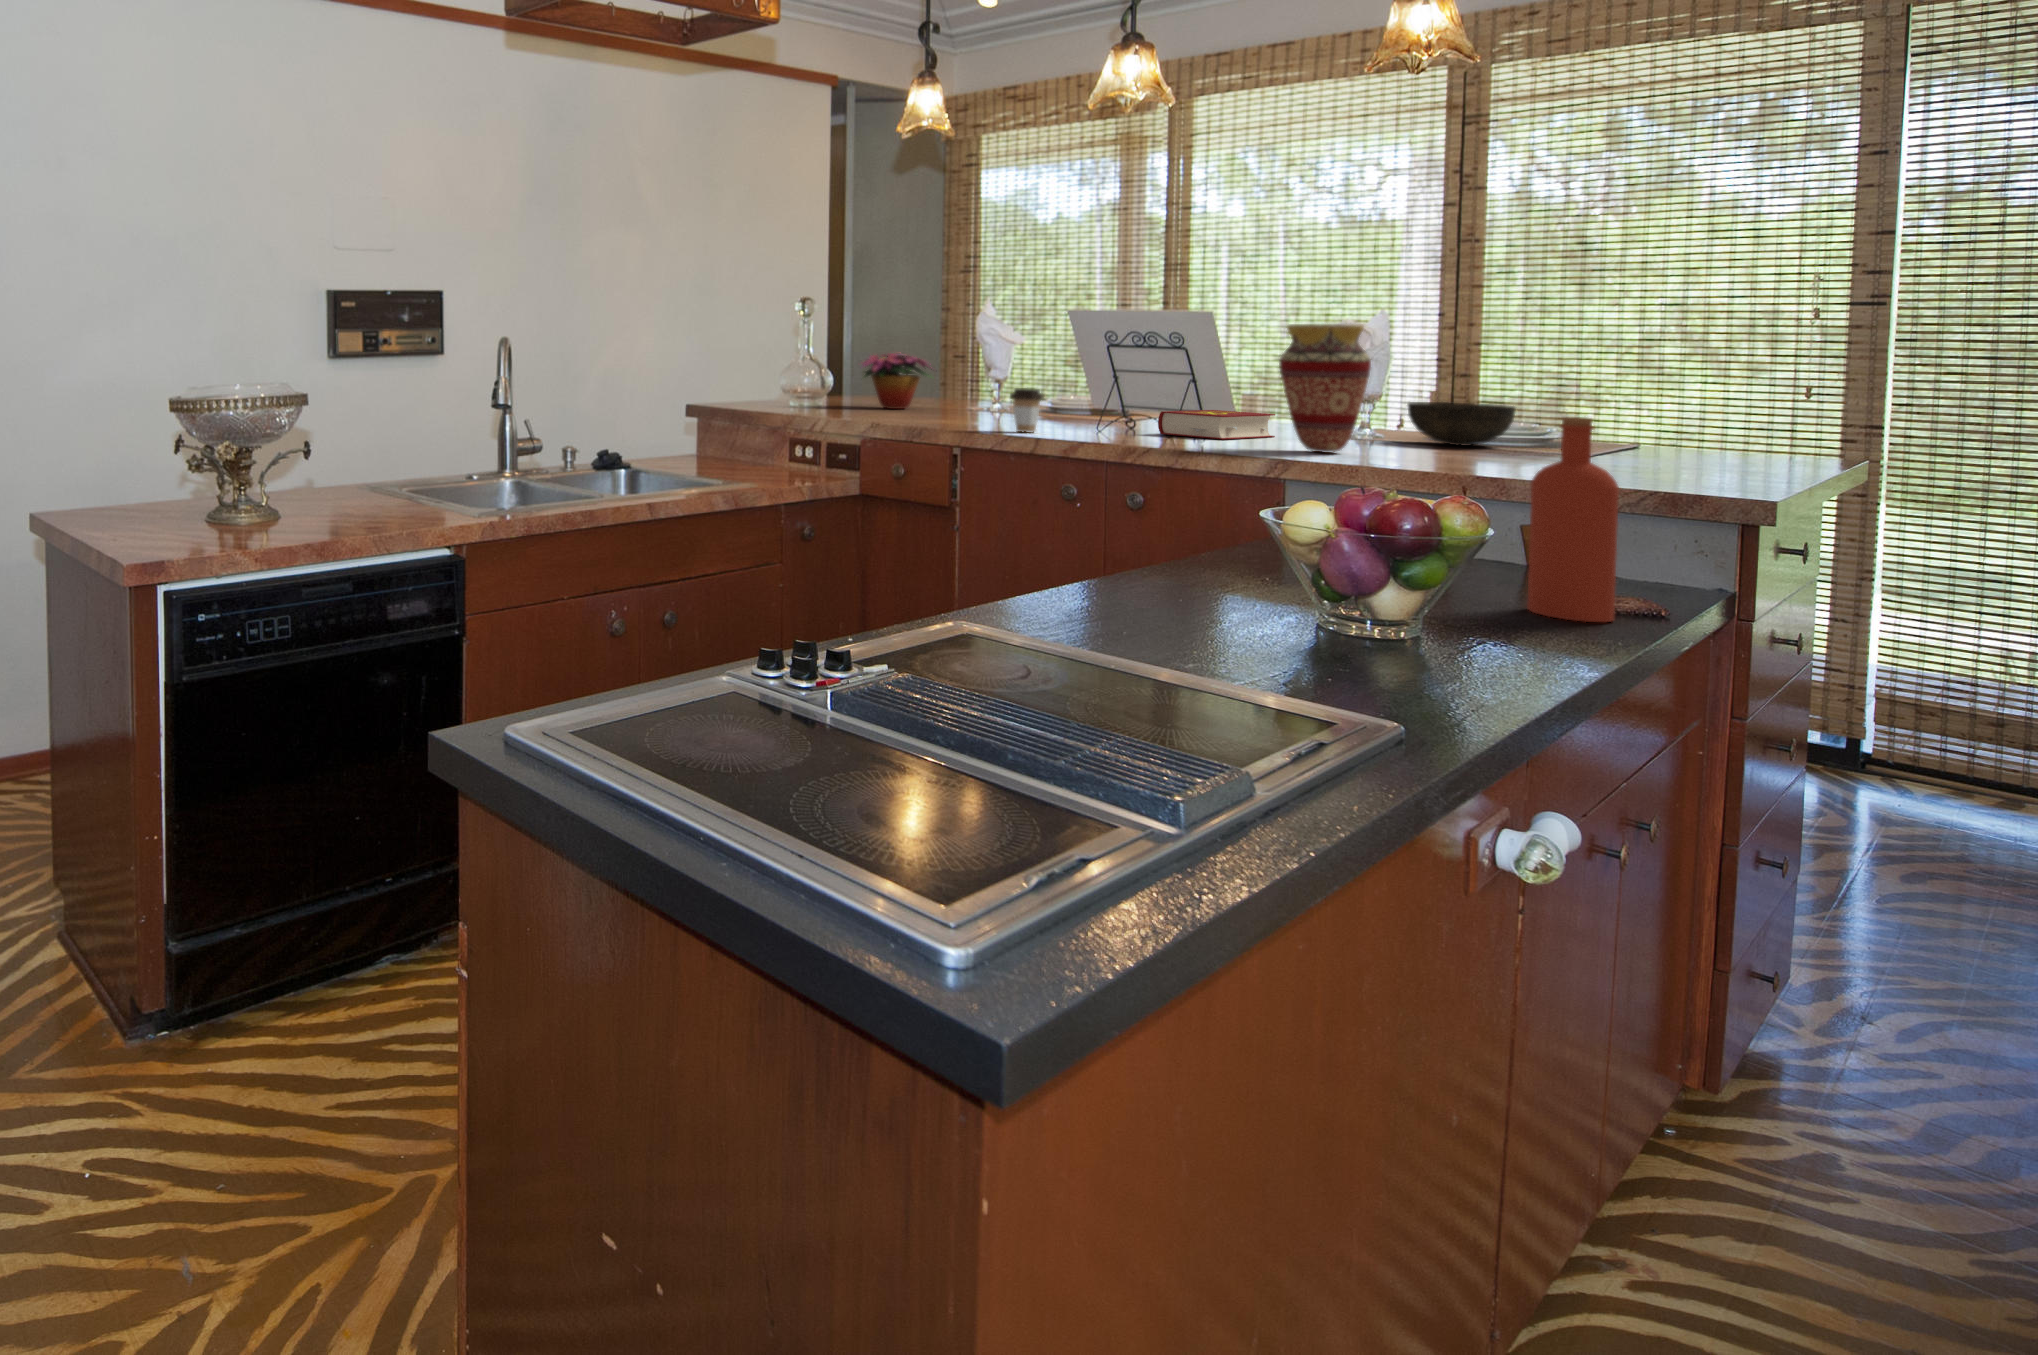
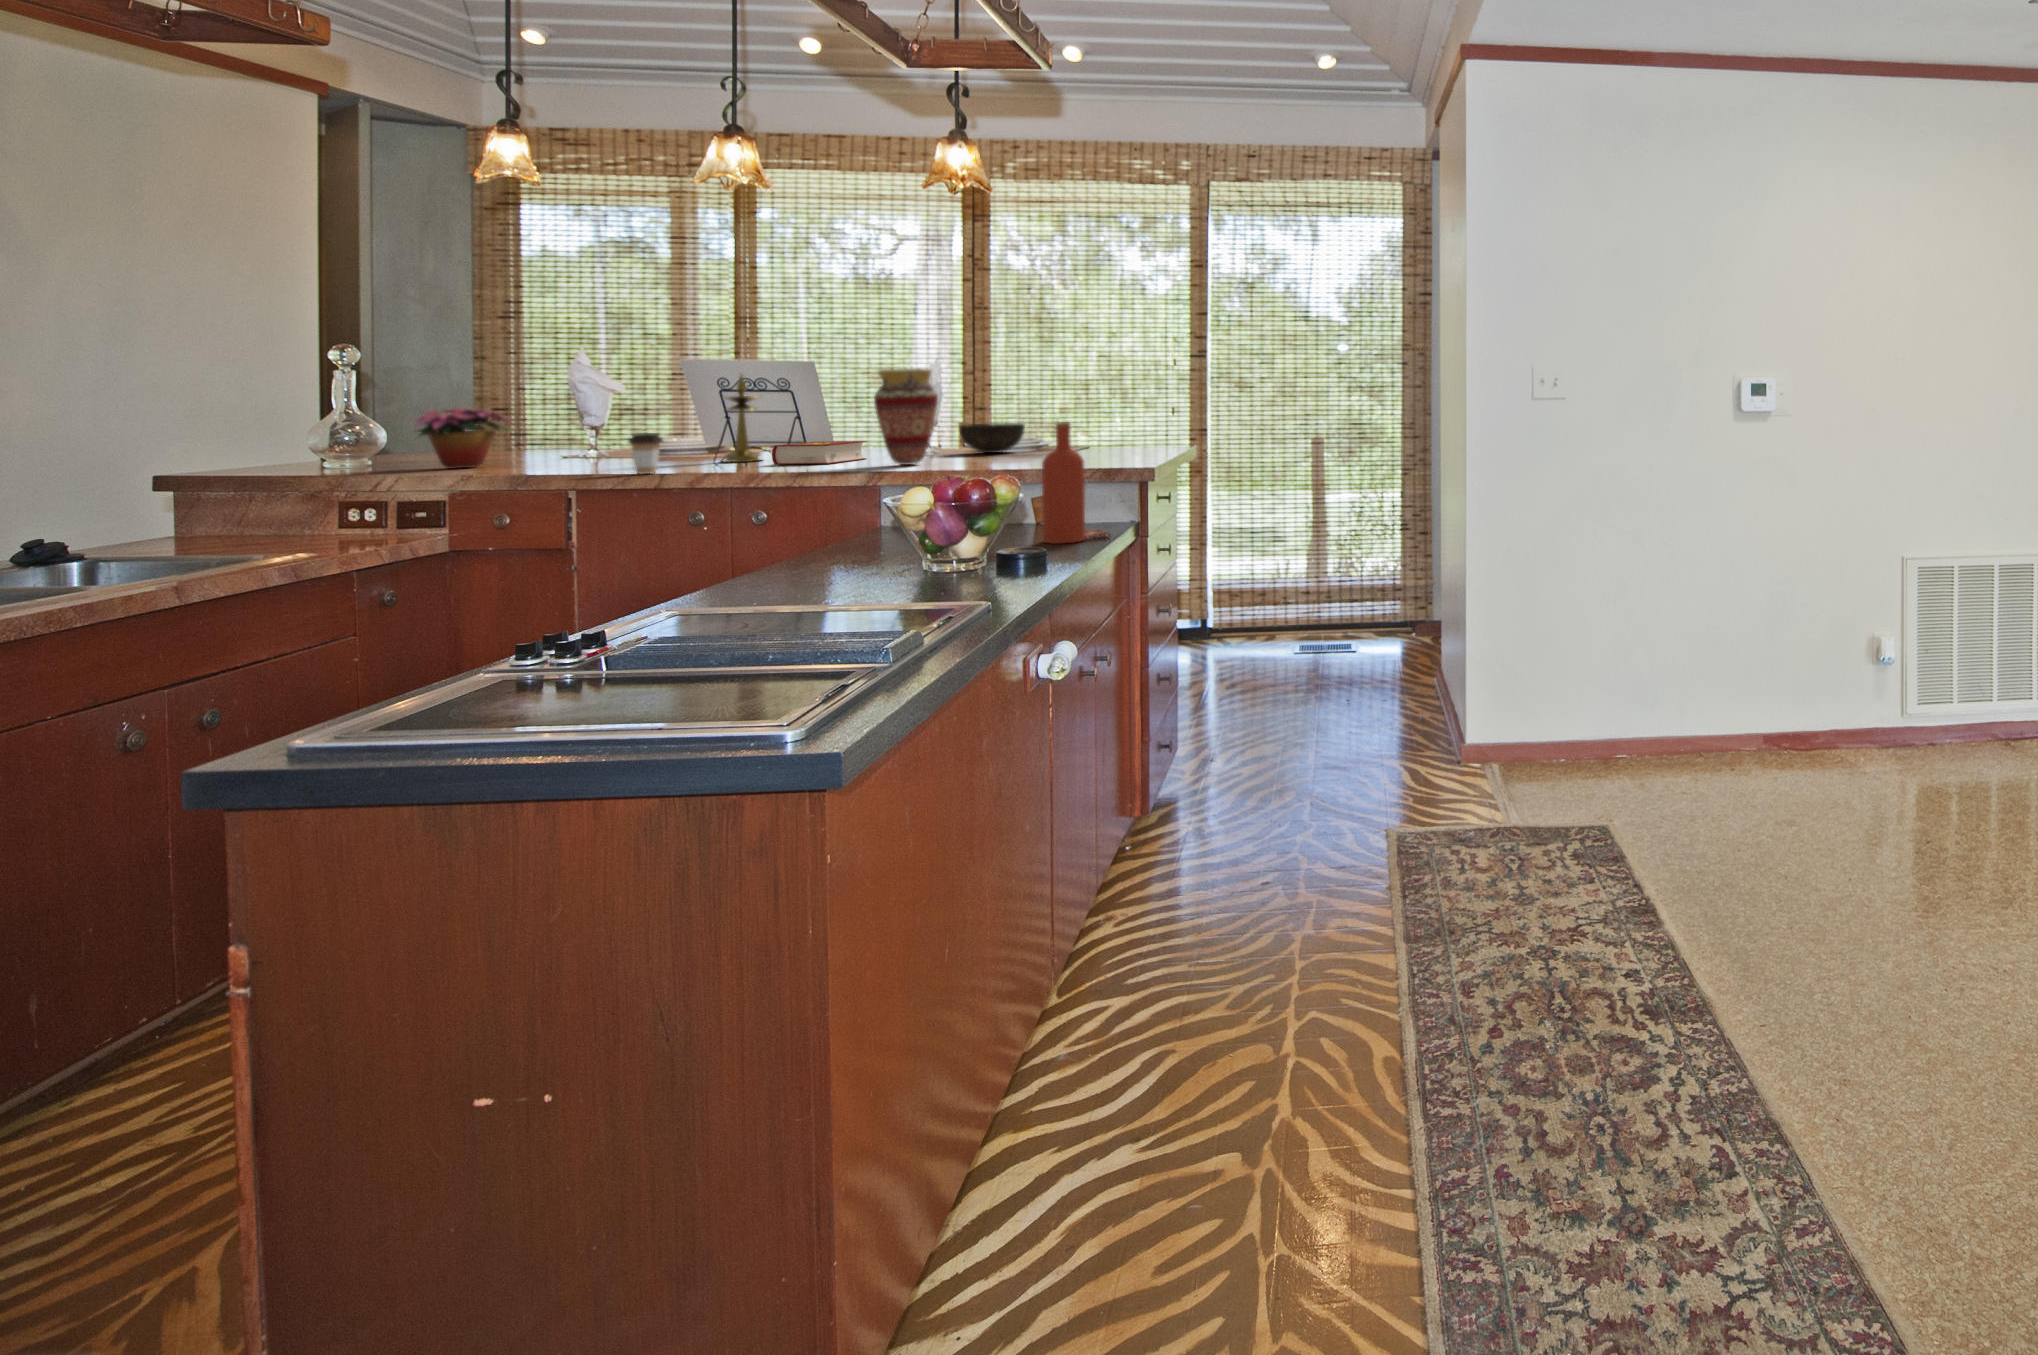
candlestick: none [1108,325,1157,427] -> present [724,375,760,462]

